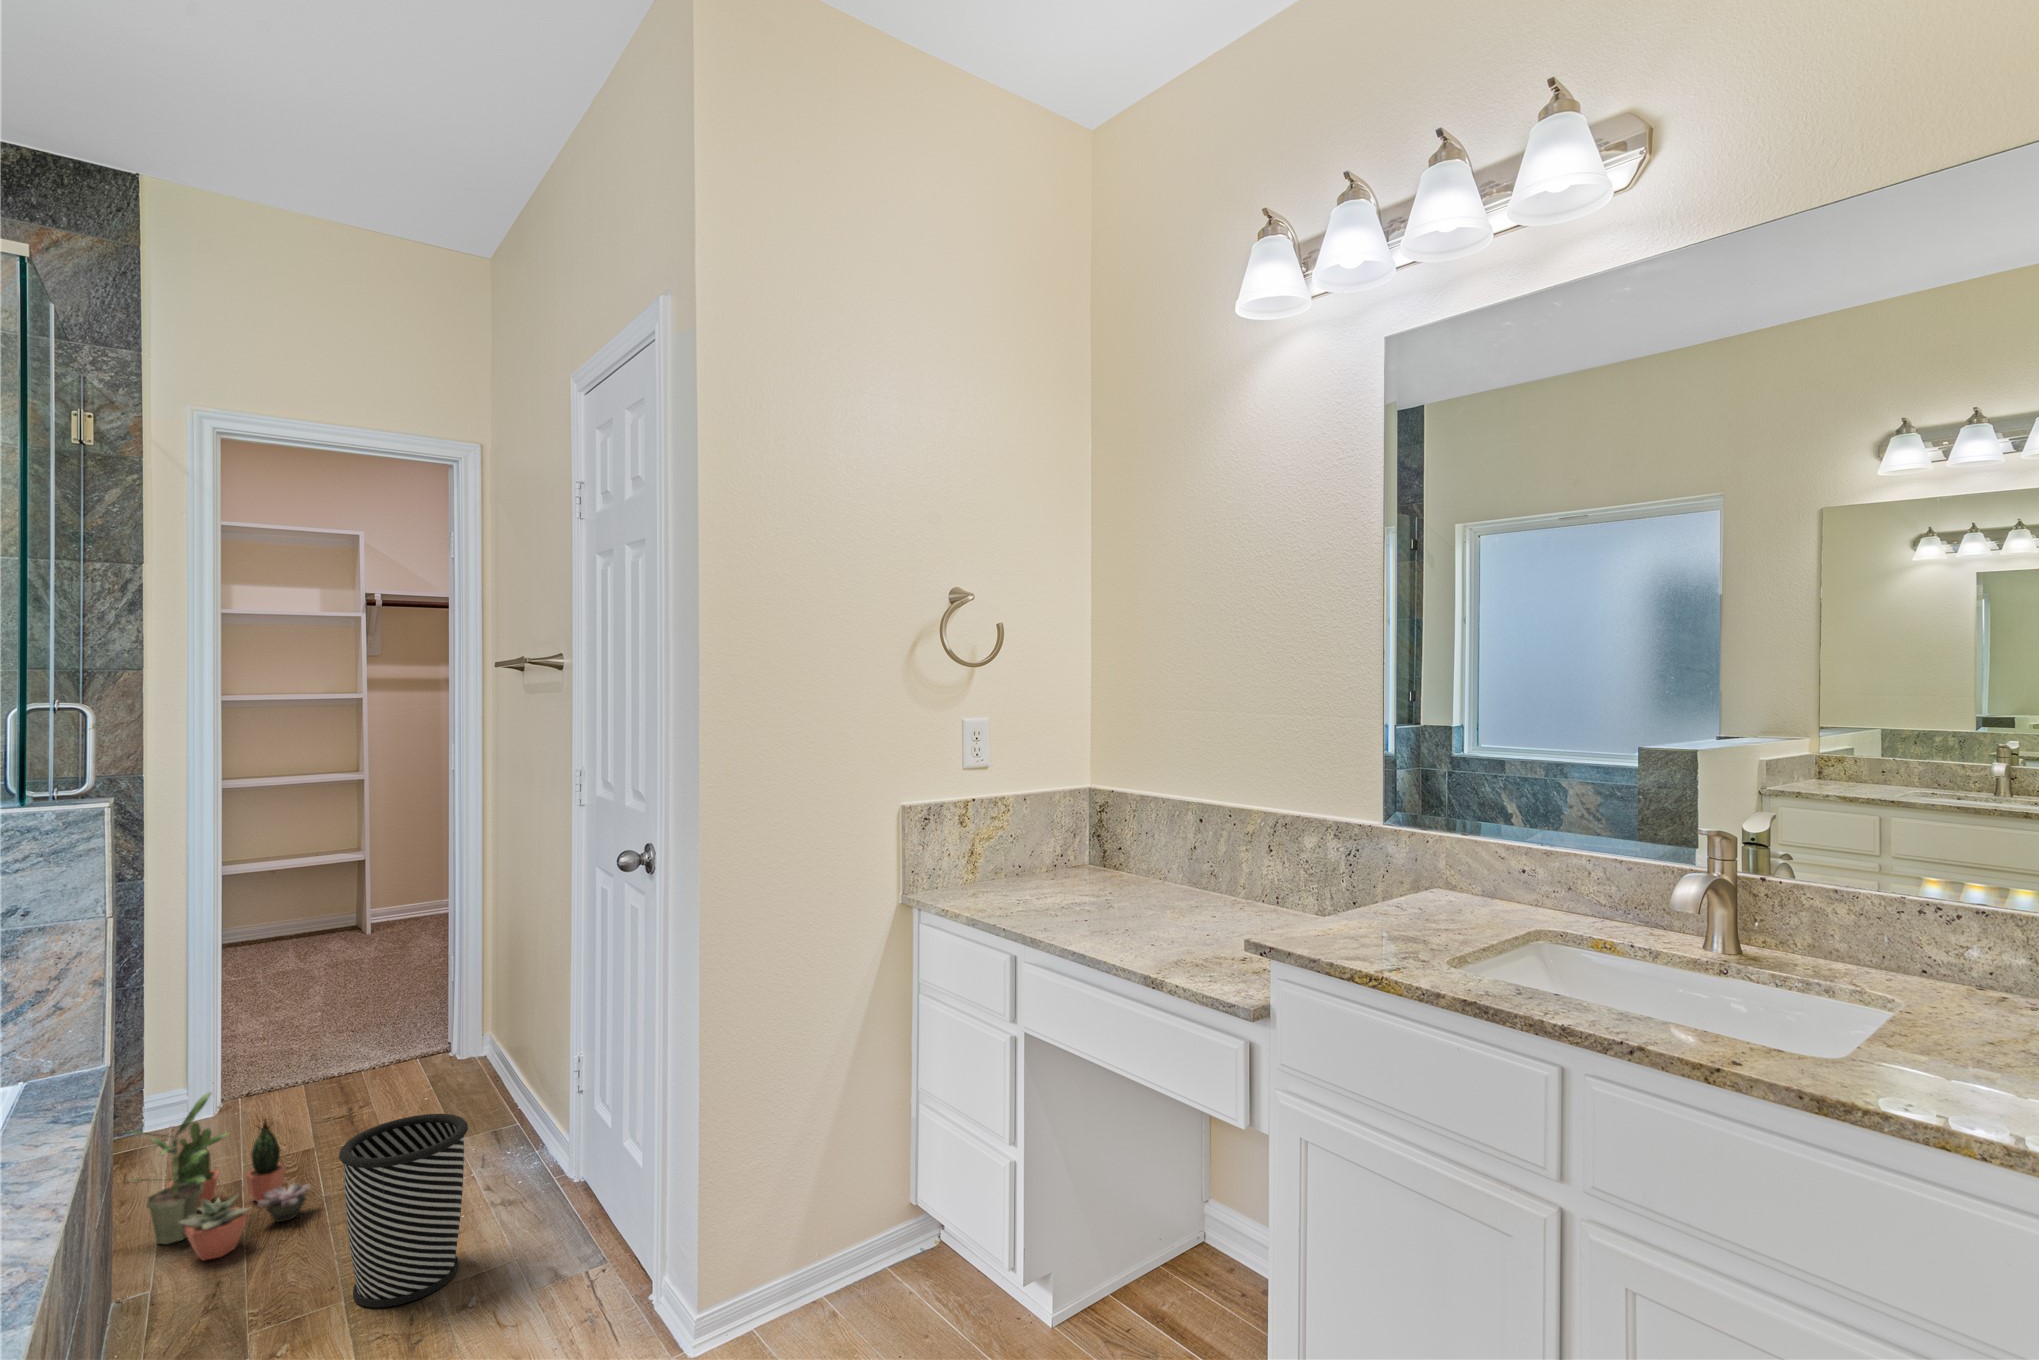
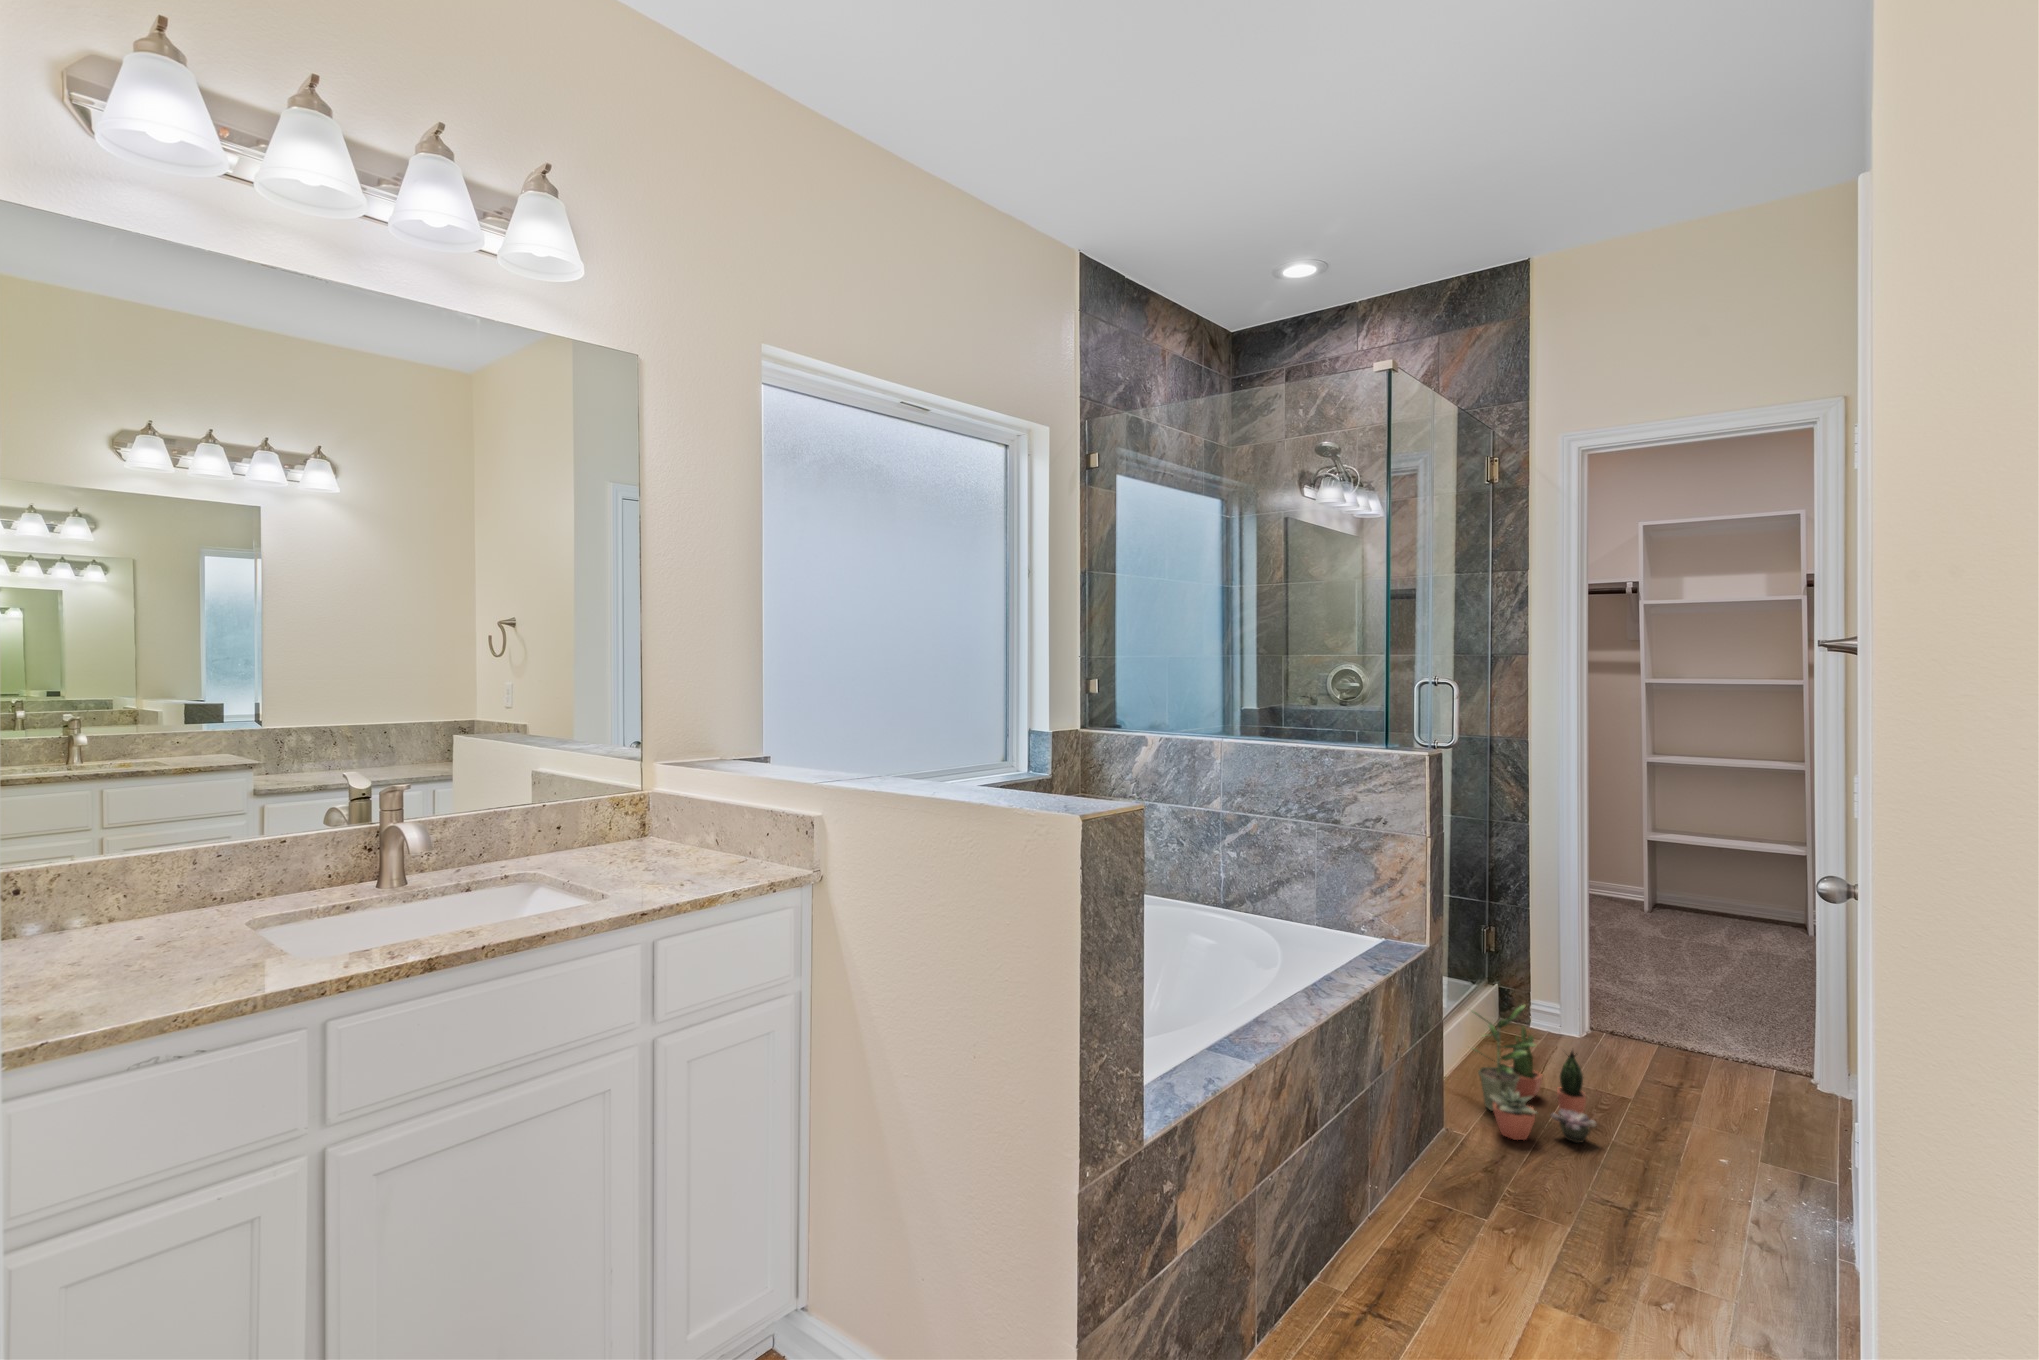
wastebasket: present [339,1114,468,1308] -> none [1566,1087,1691,1272]

